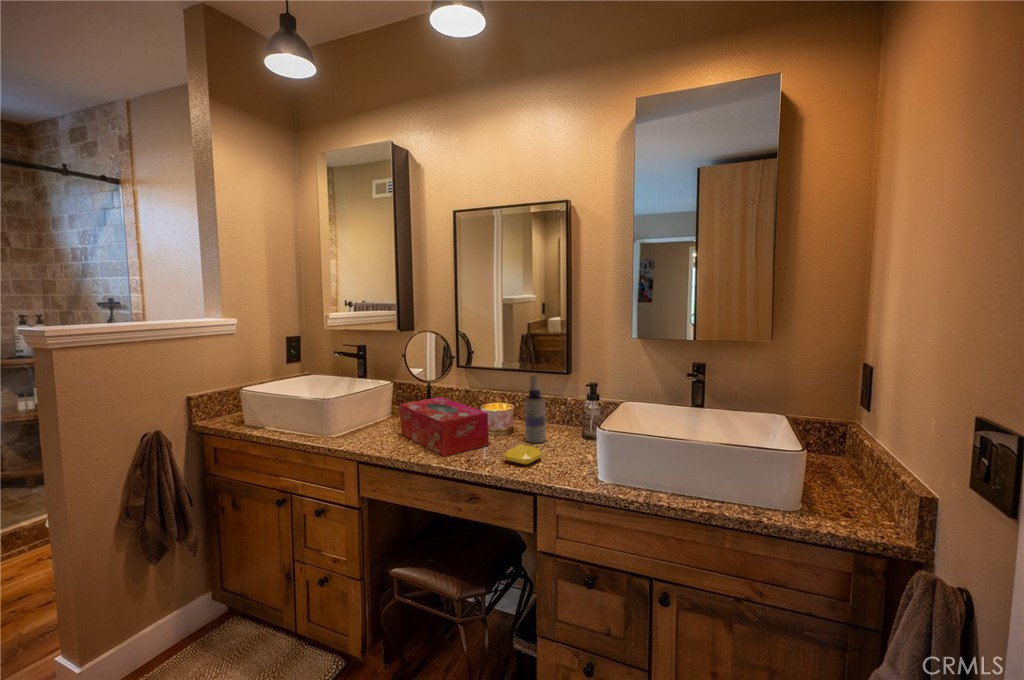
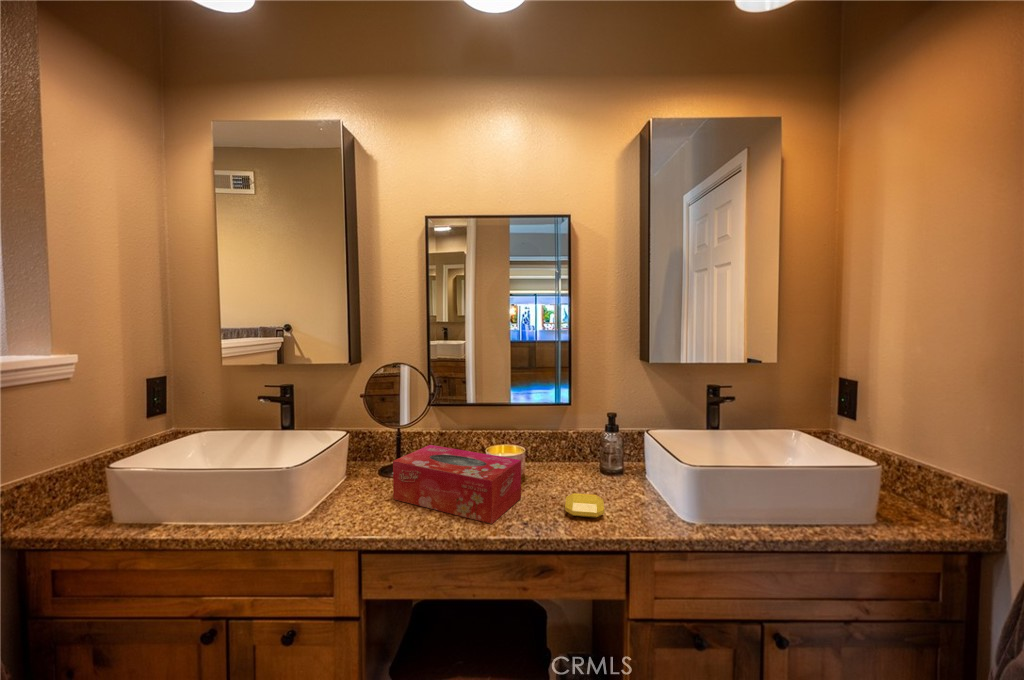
spray bottle: present [525,375,546,443] -> none [547,412,570,487]

